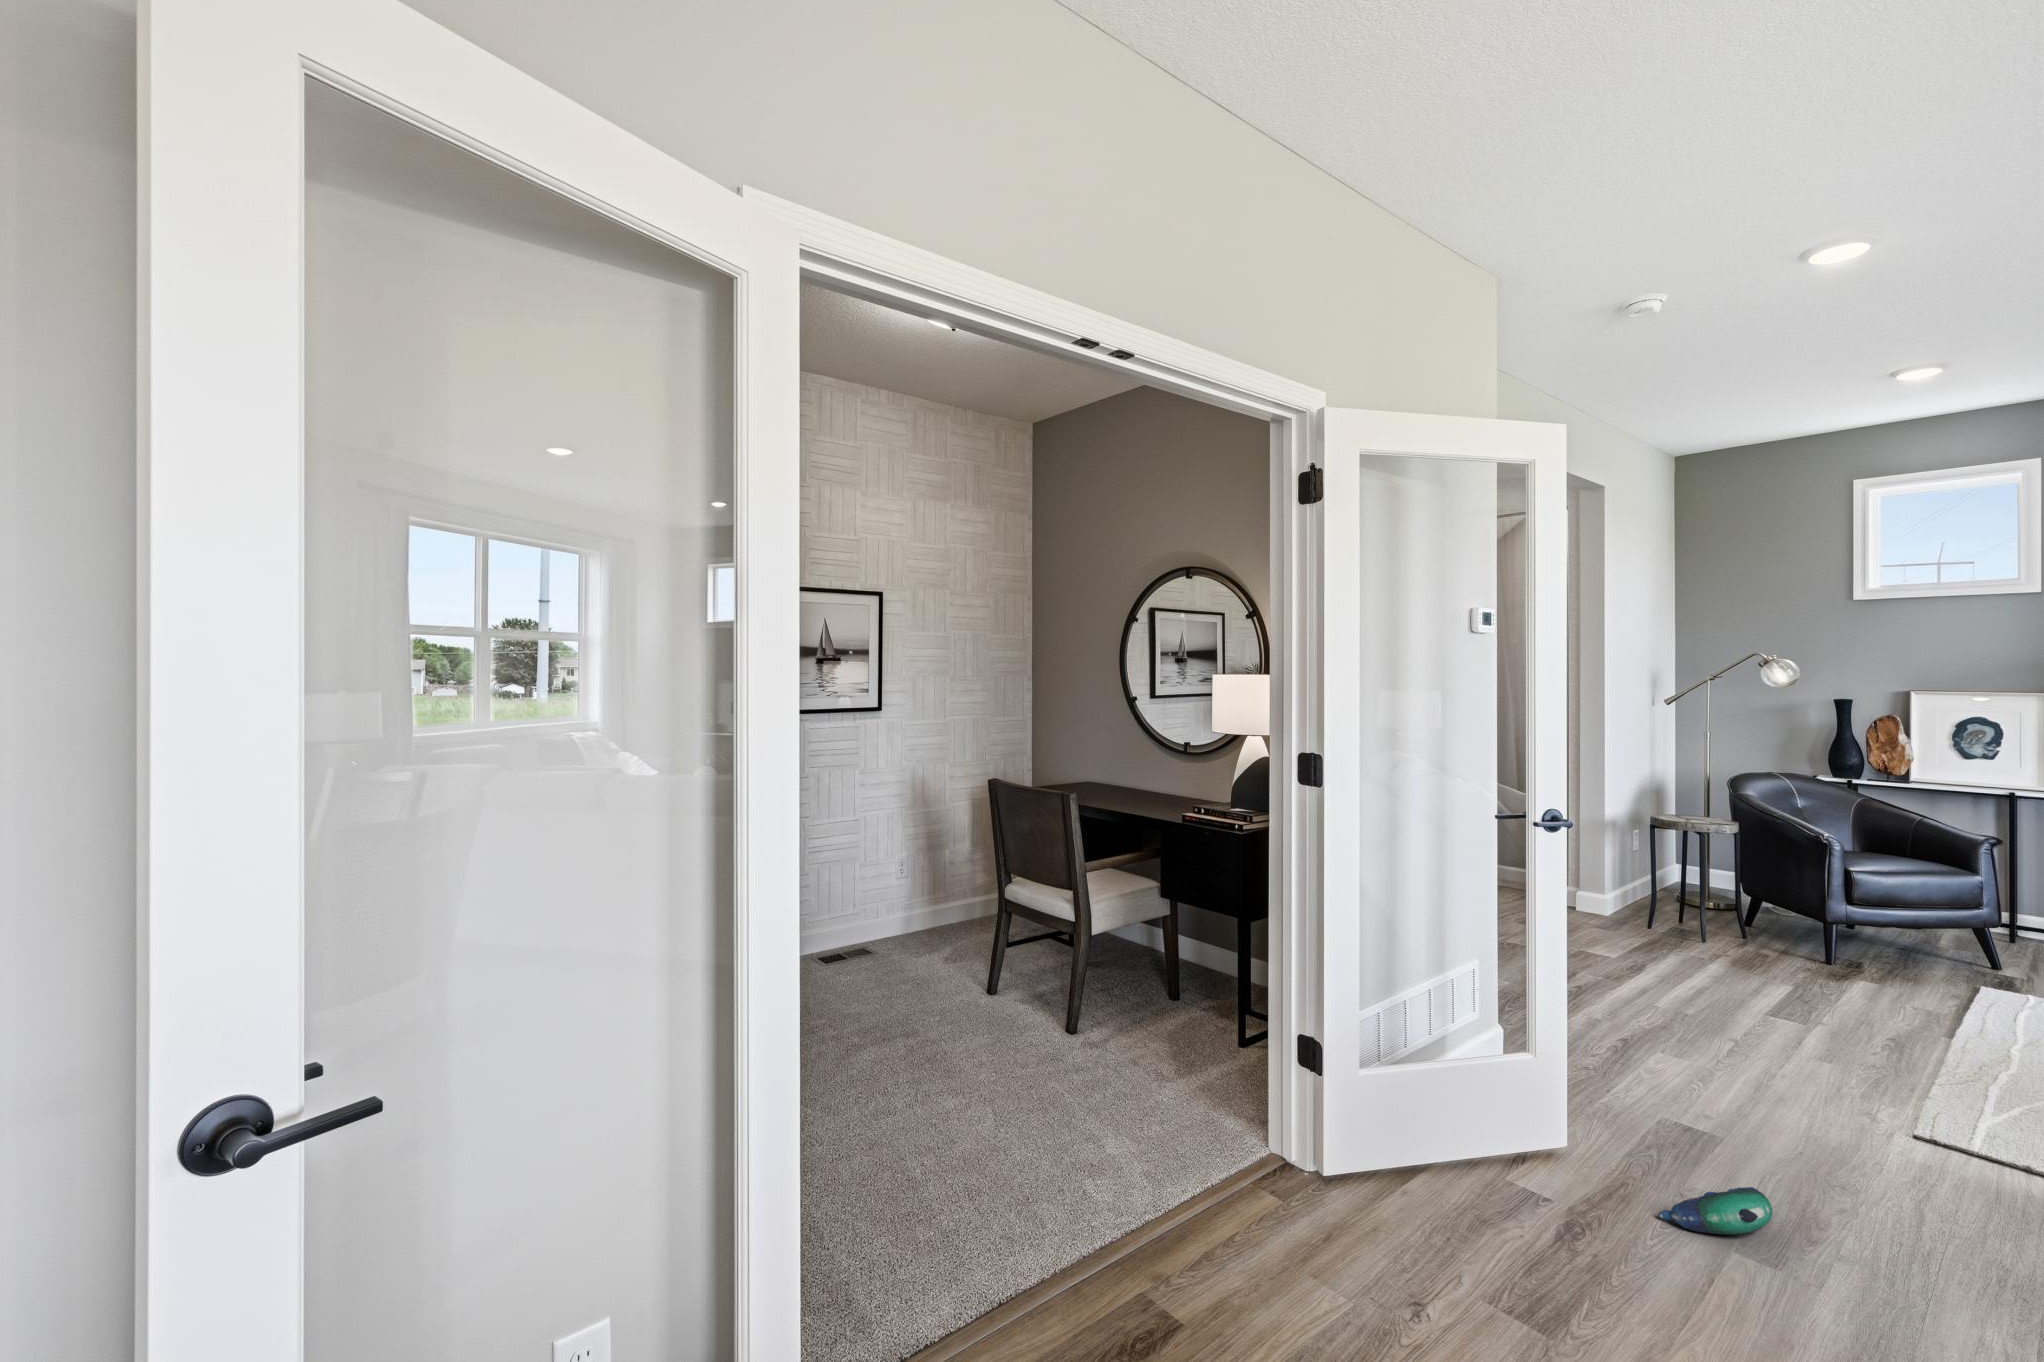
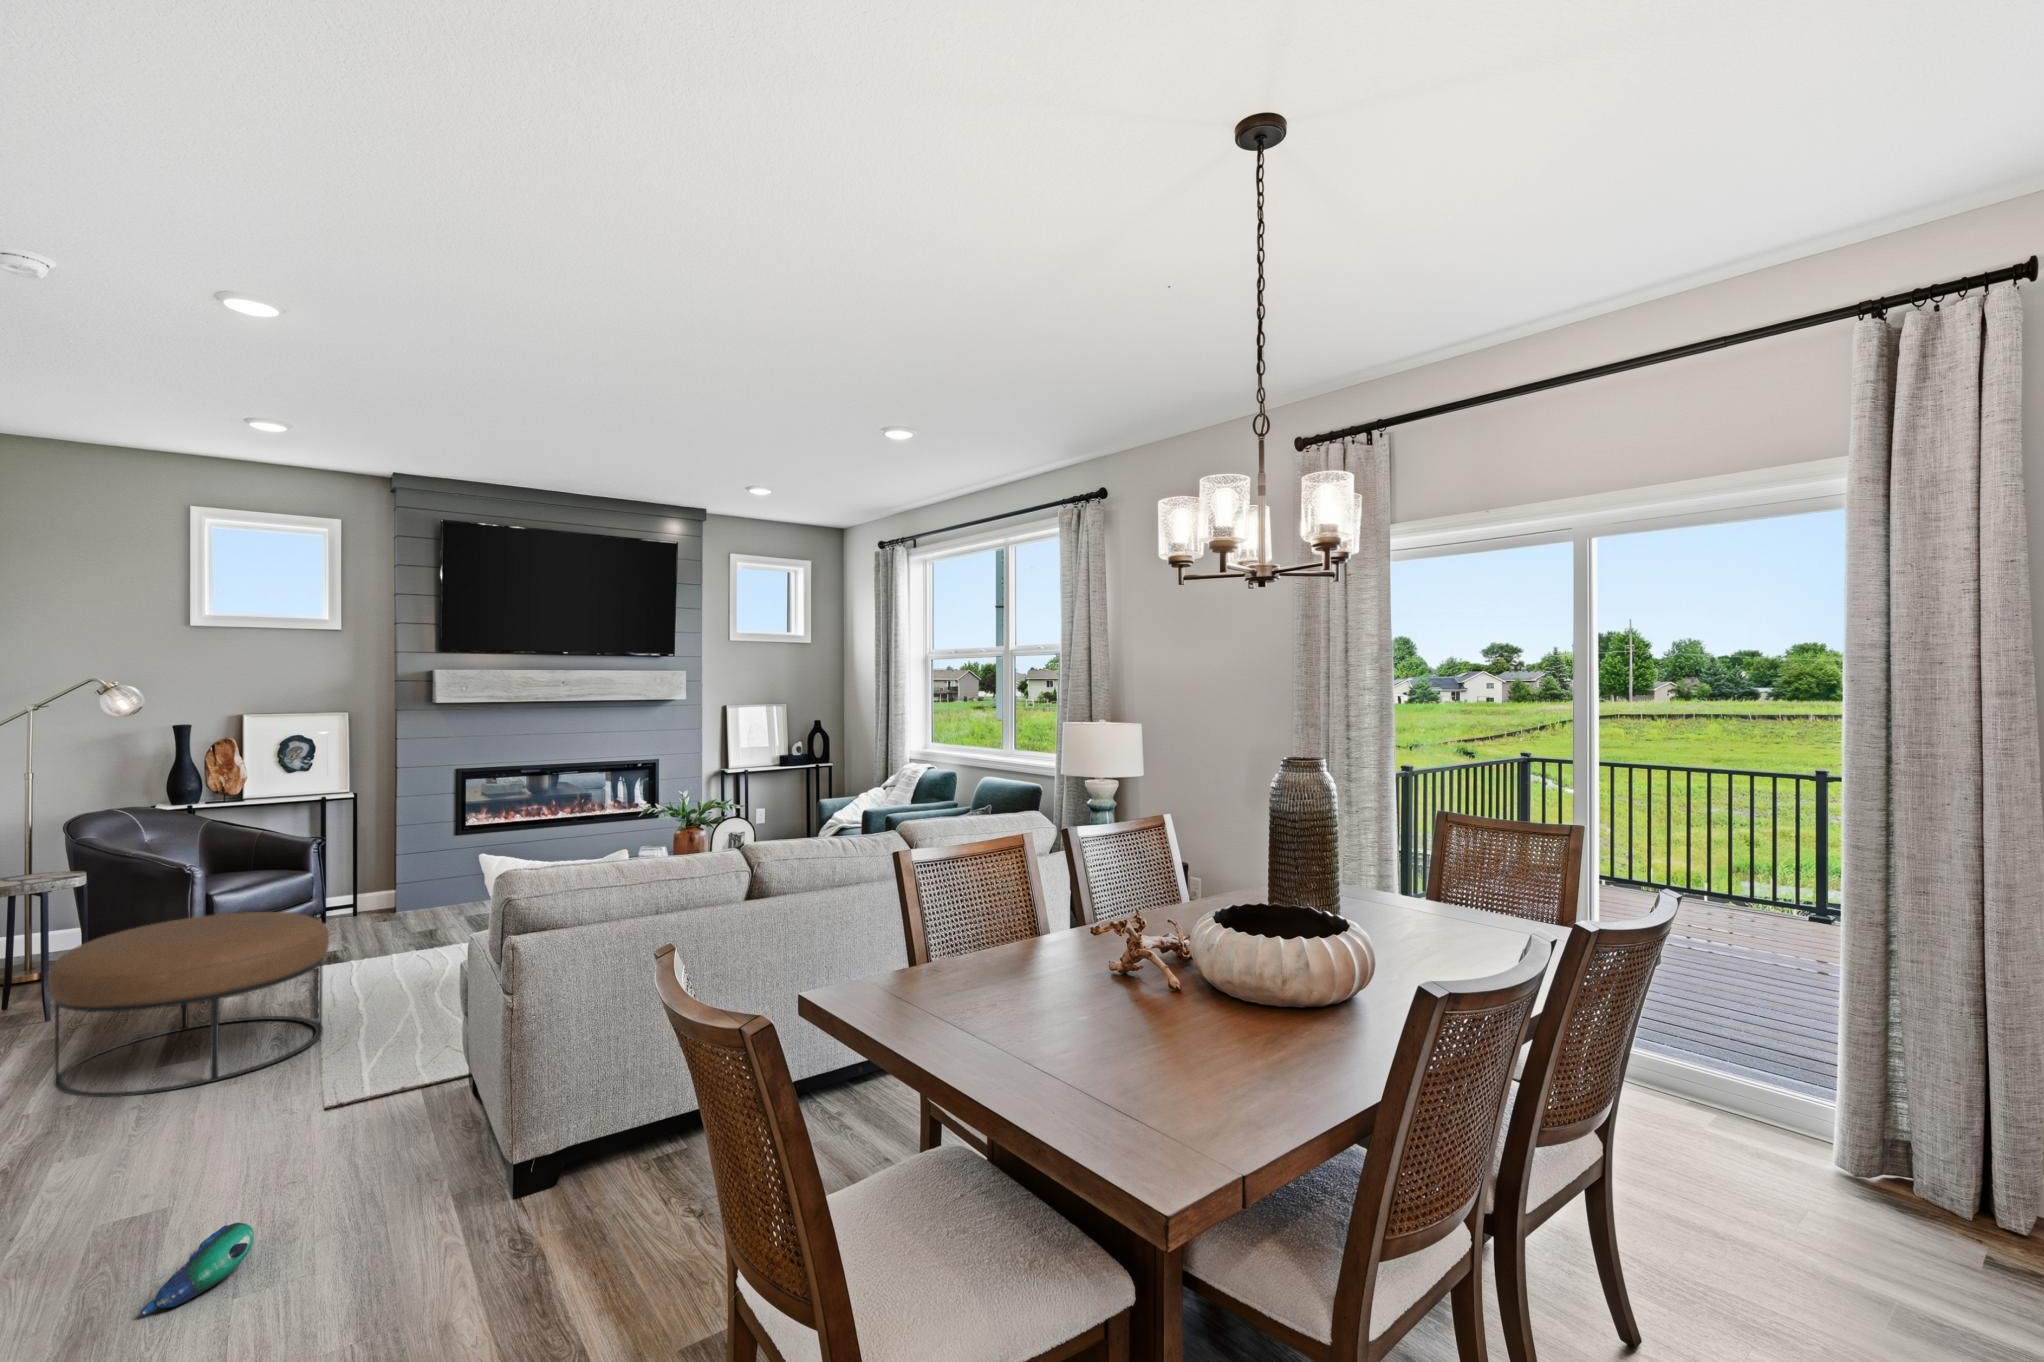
ottoman: none [1680,882,1960,1064] -> present [48,912,329,1097]

